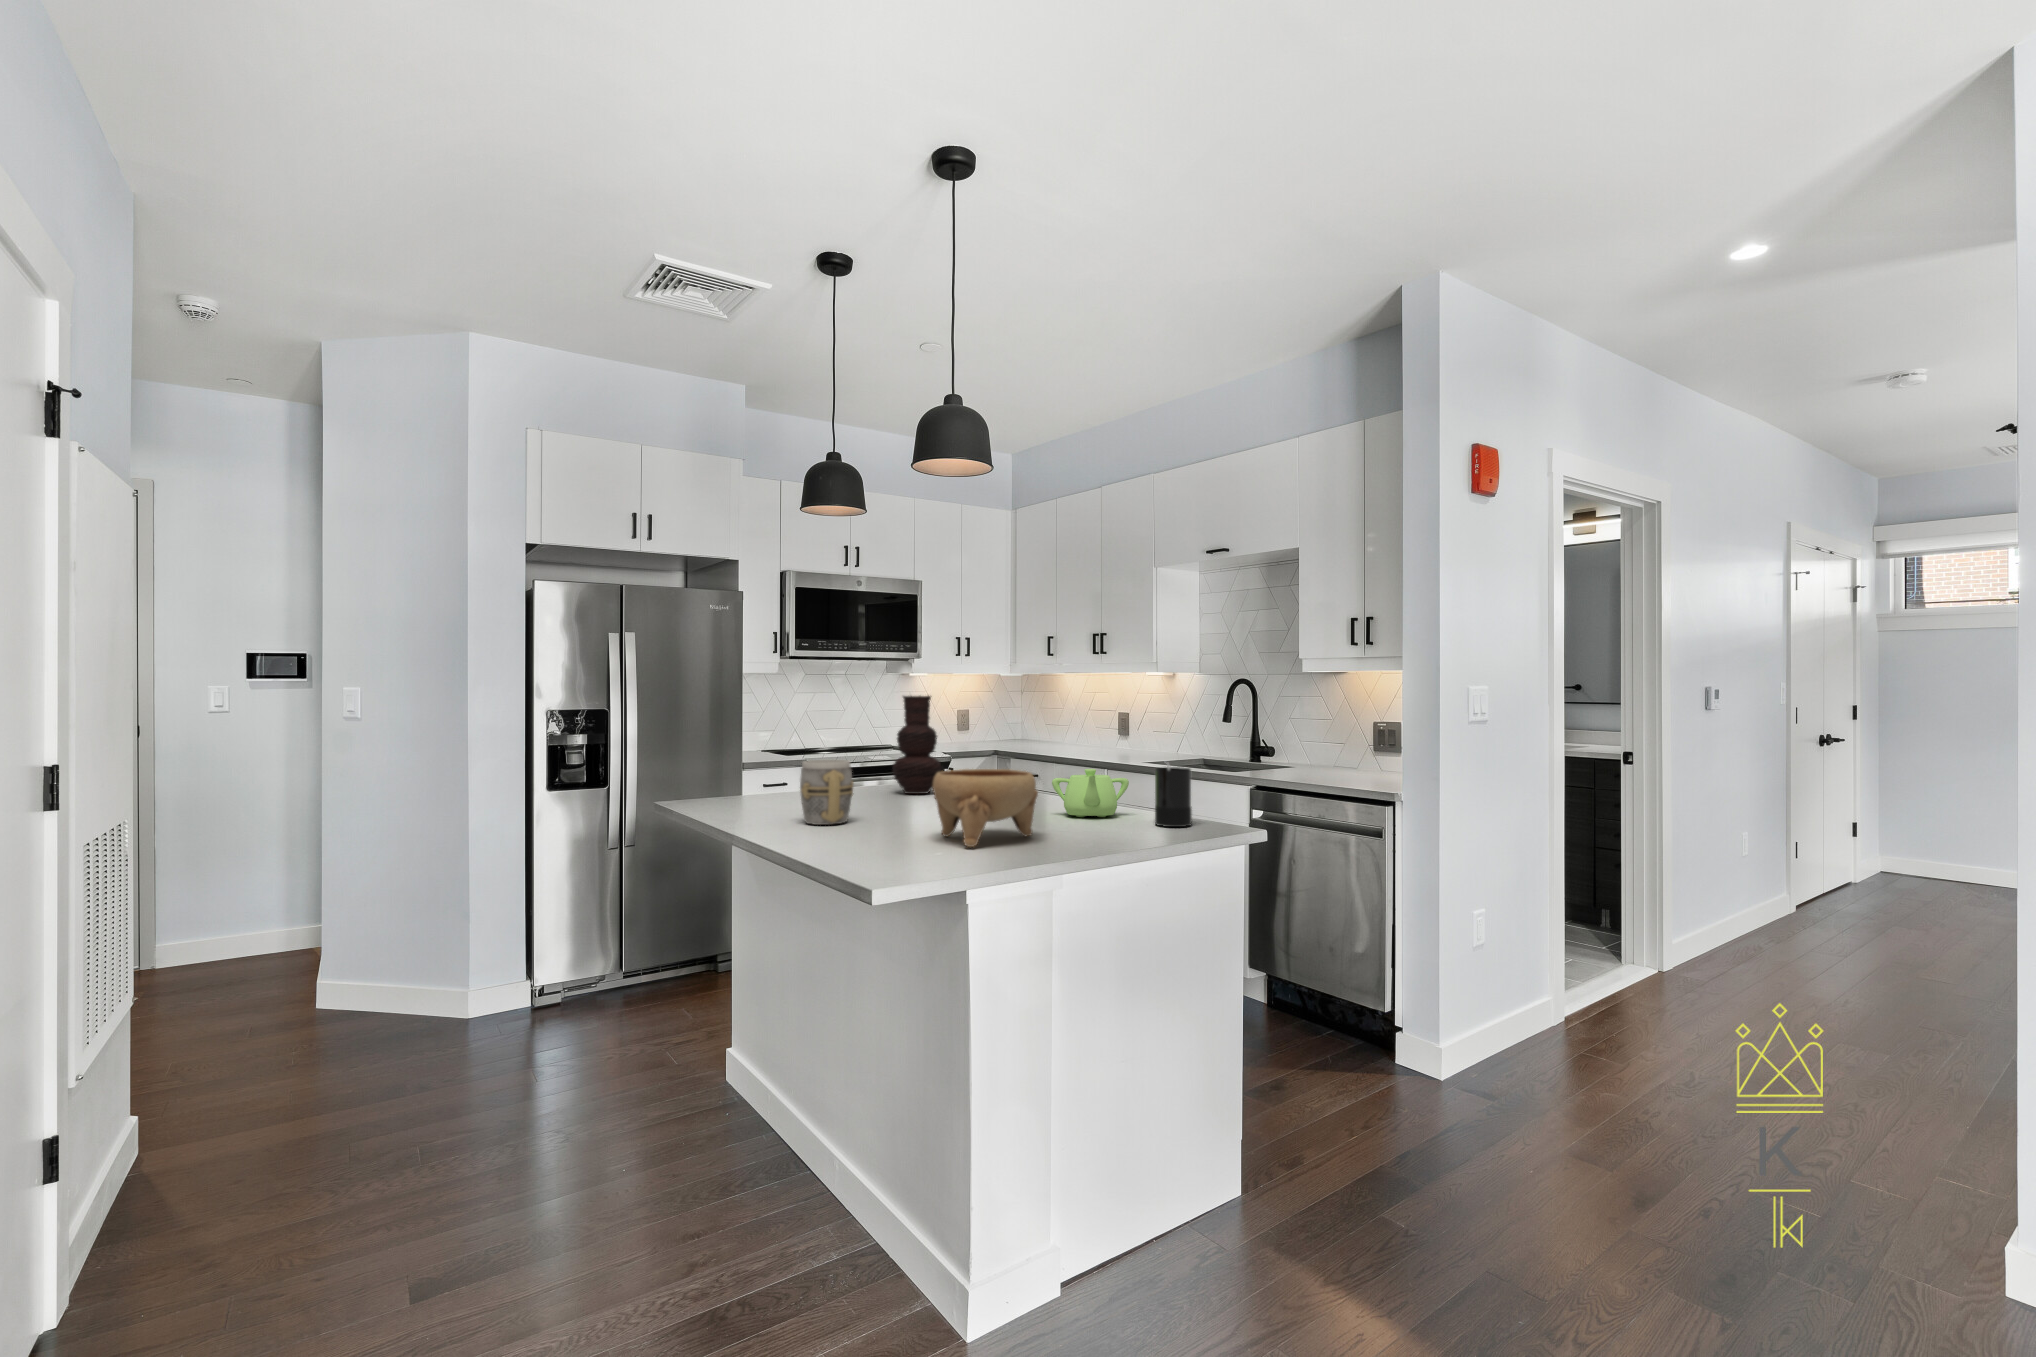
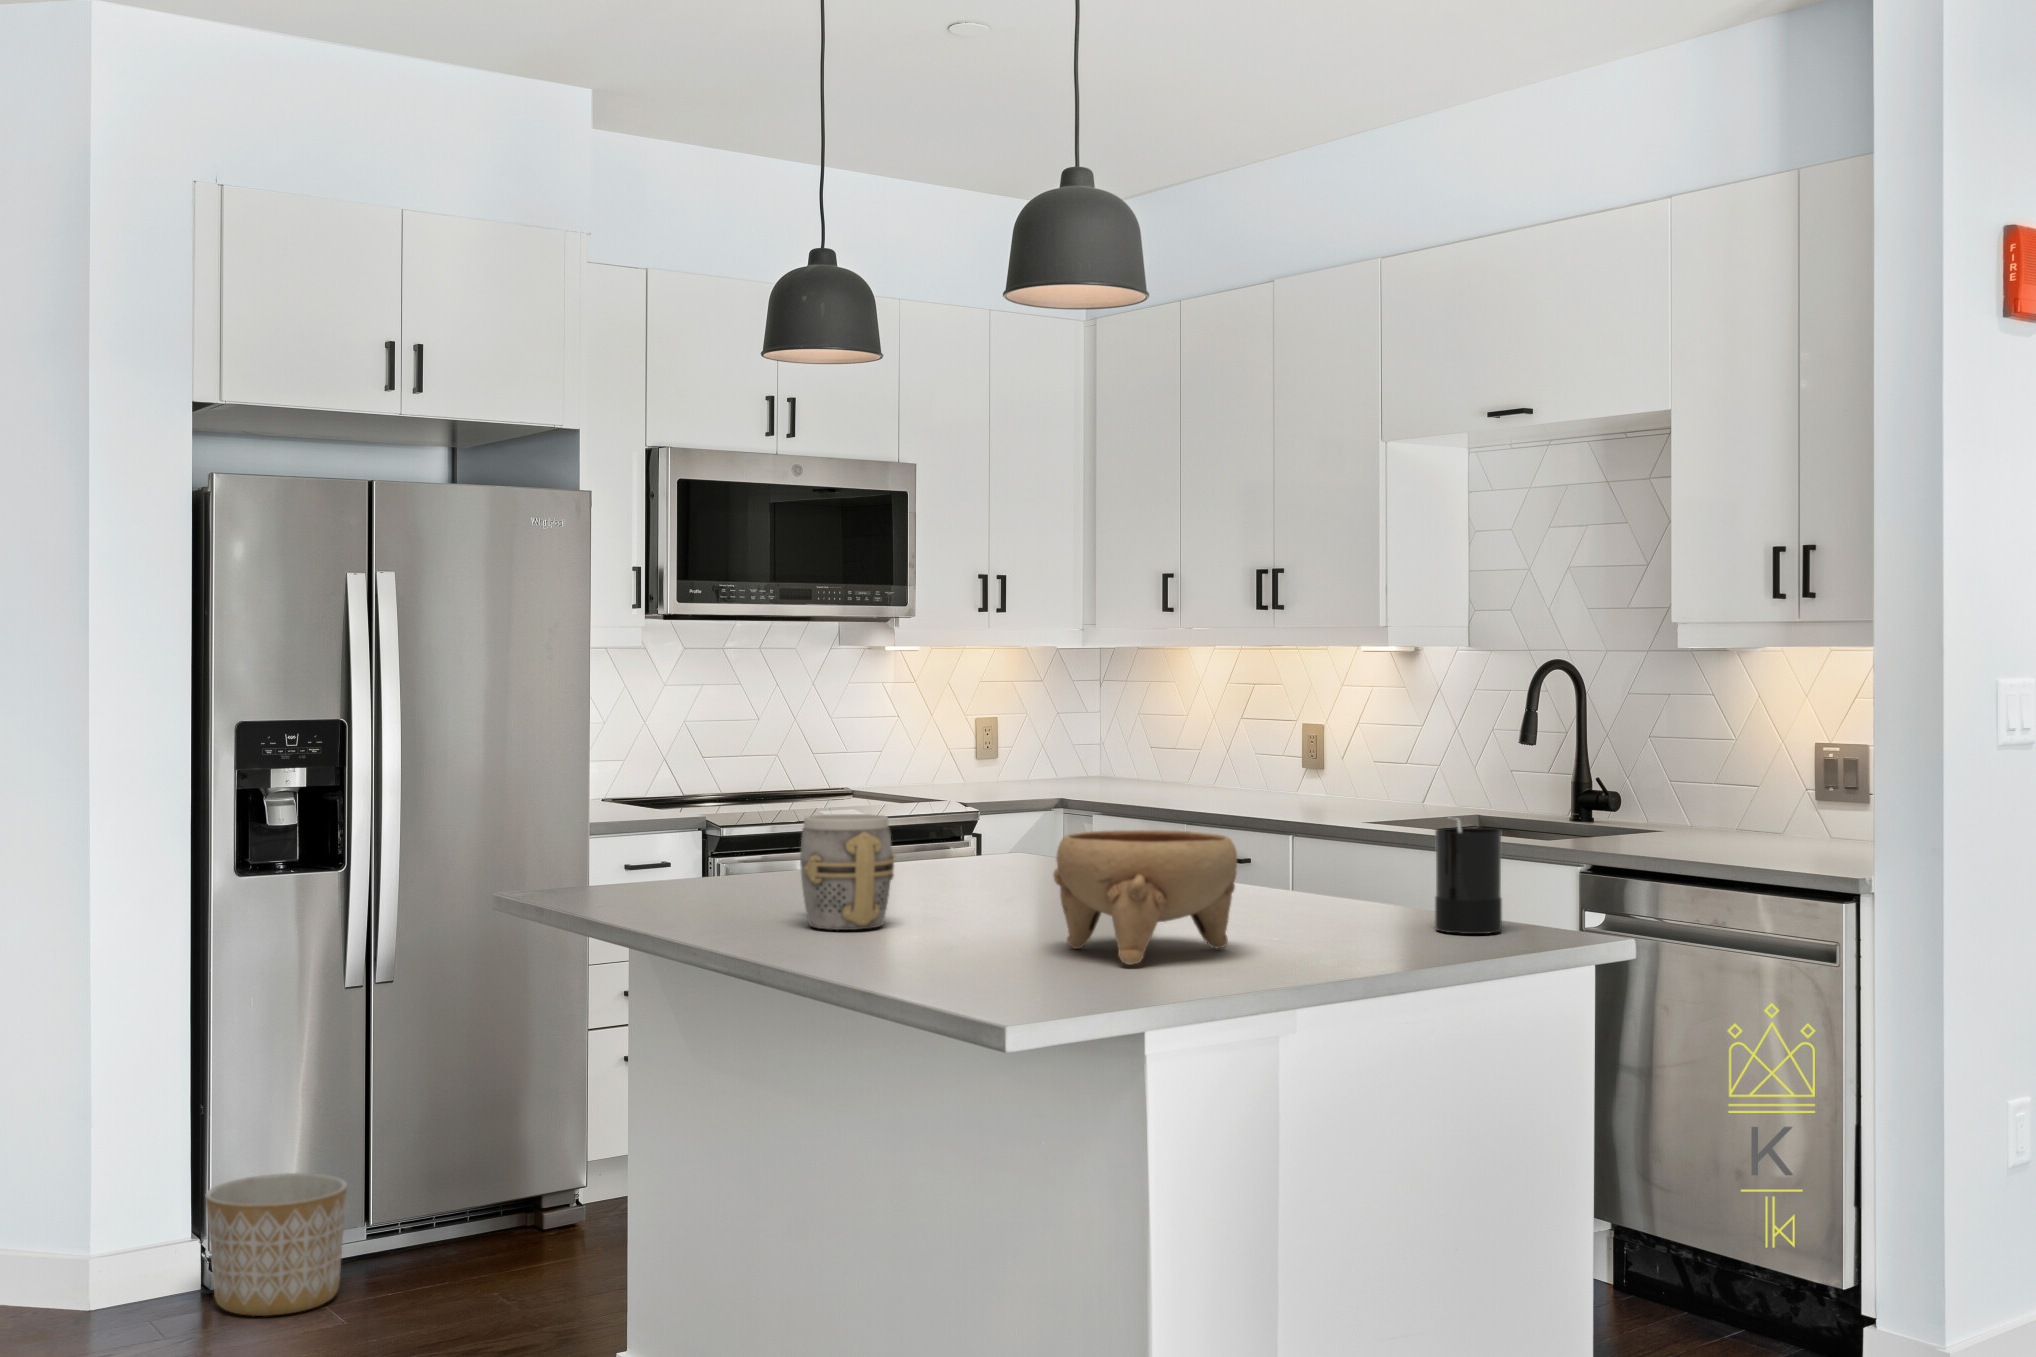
vase: present [893,696,942,794] -> none [925,695,1019,879]
teapot: present [1052,769,1129,817] -> none [1243,831,1383,918]
planter: none [525,947,603,1024] -> present [205,1173,347,1316]

